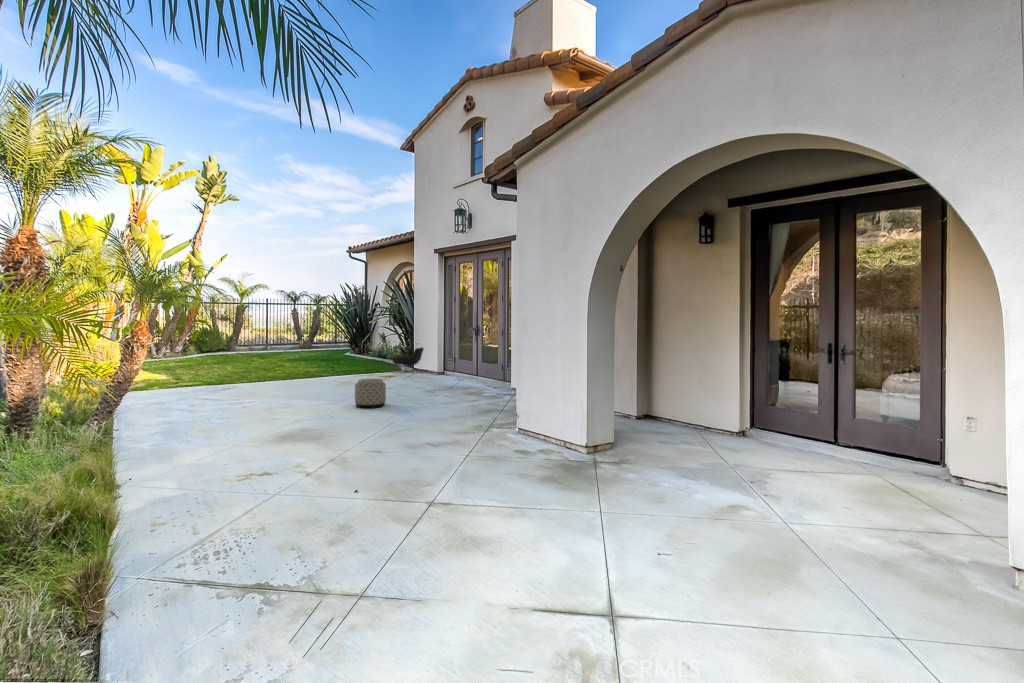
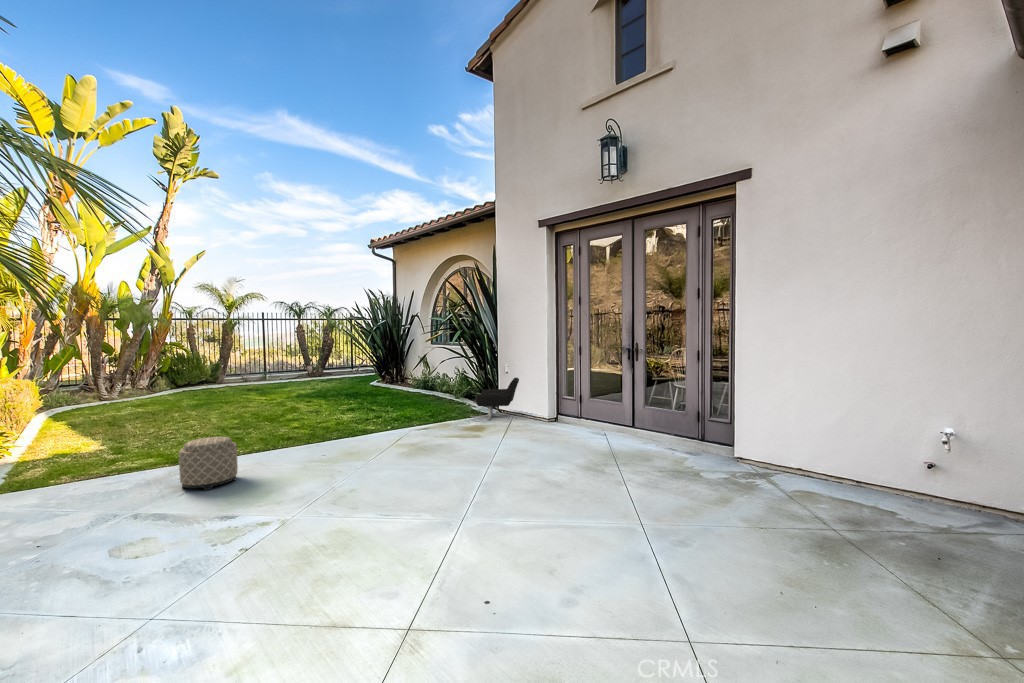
ottoman: present [355,379,386,408] -> present [179,437,238,490]

